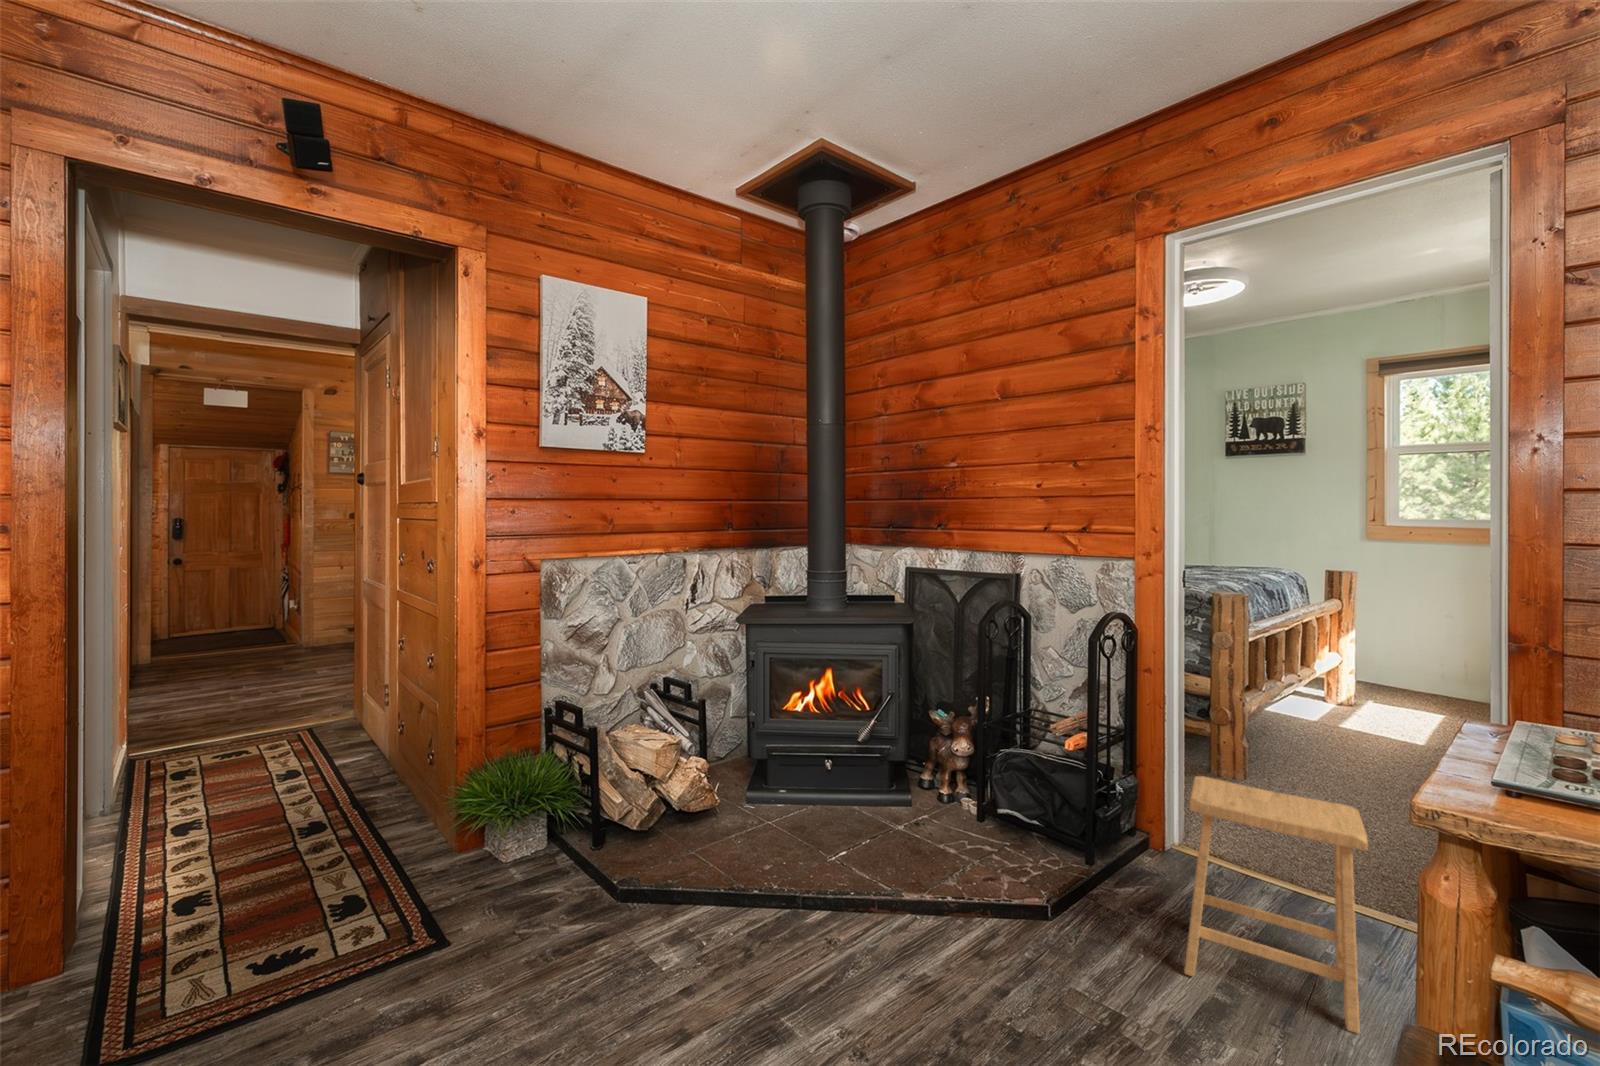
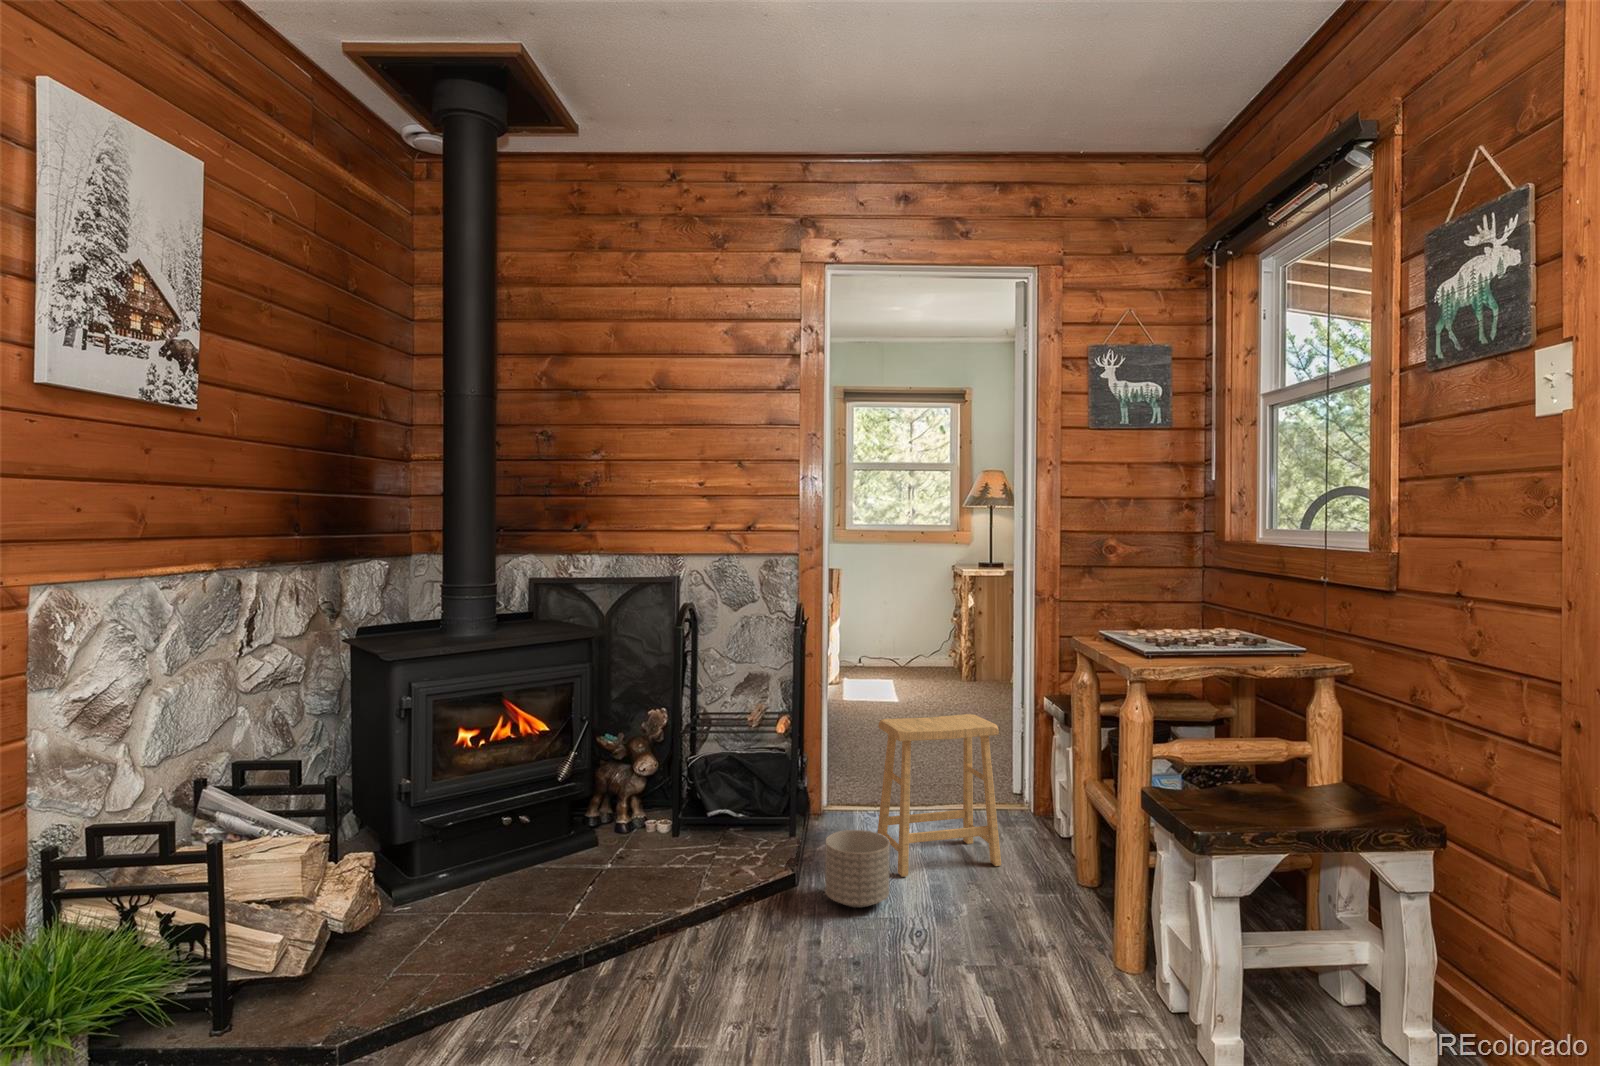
planter: none [1058,887,1139,991] -> present [825,830,890,908]

